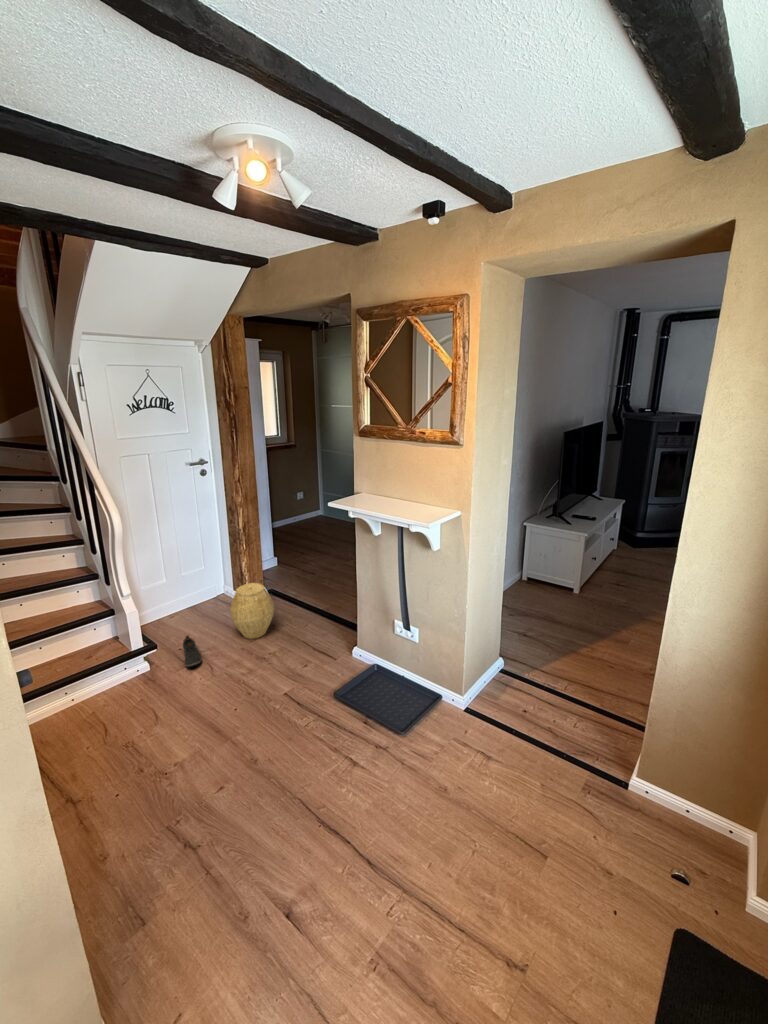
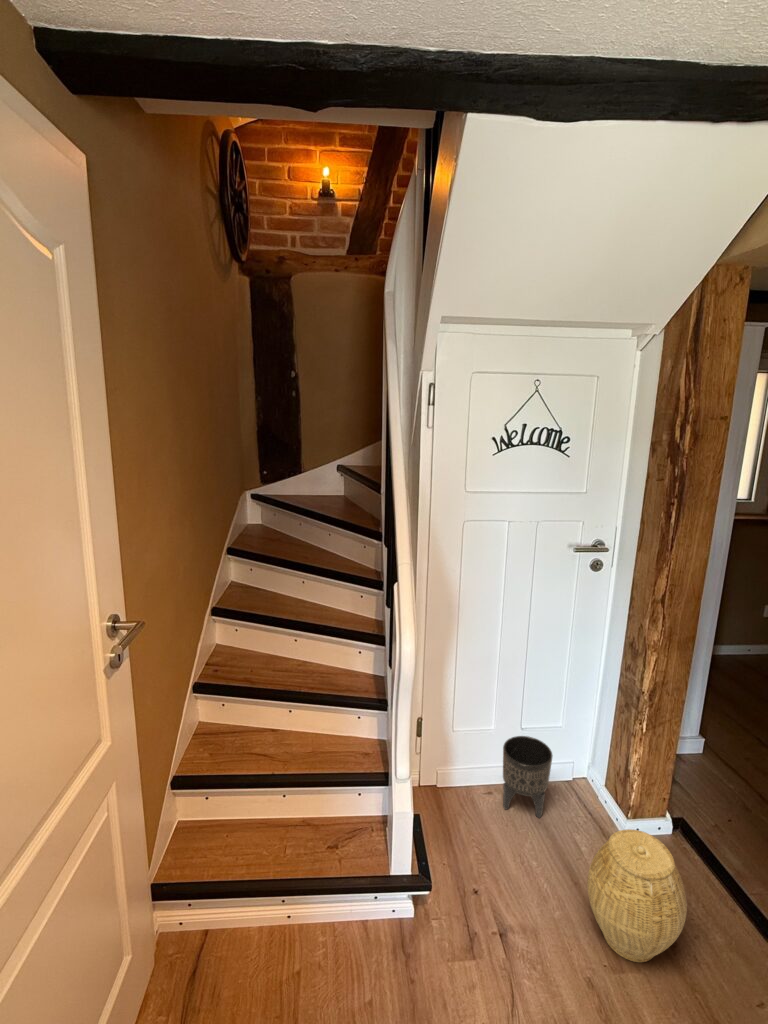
planter: none [174,576,204,618] -> present [503,736,553,818]
shoe: present [183,636,202,667] -> none [477,879,511,975]

